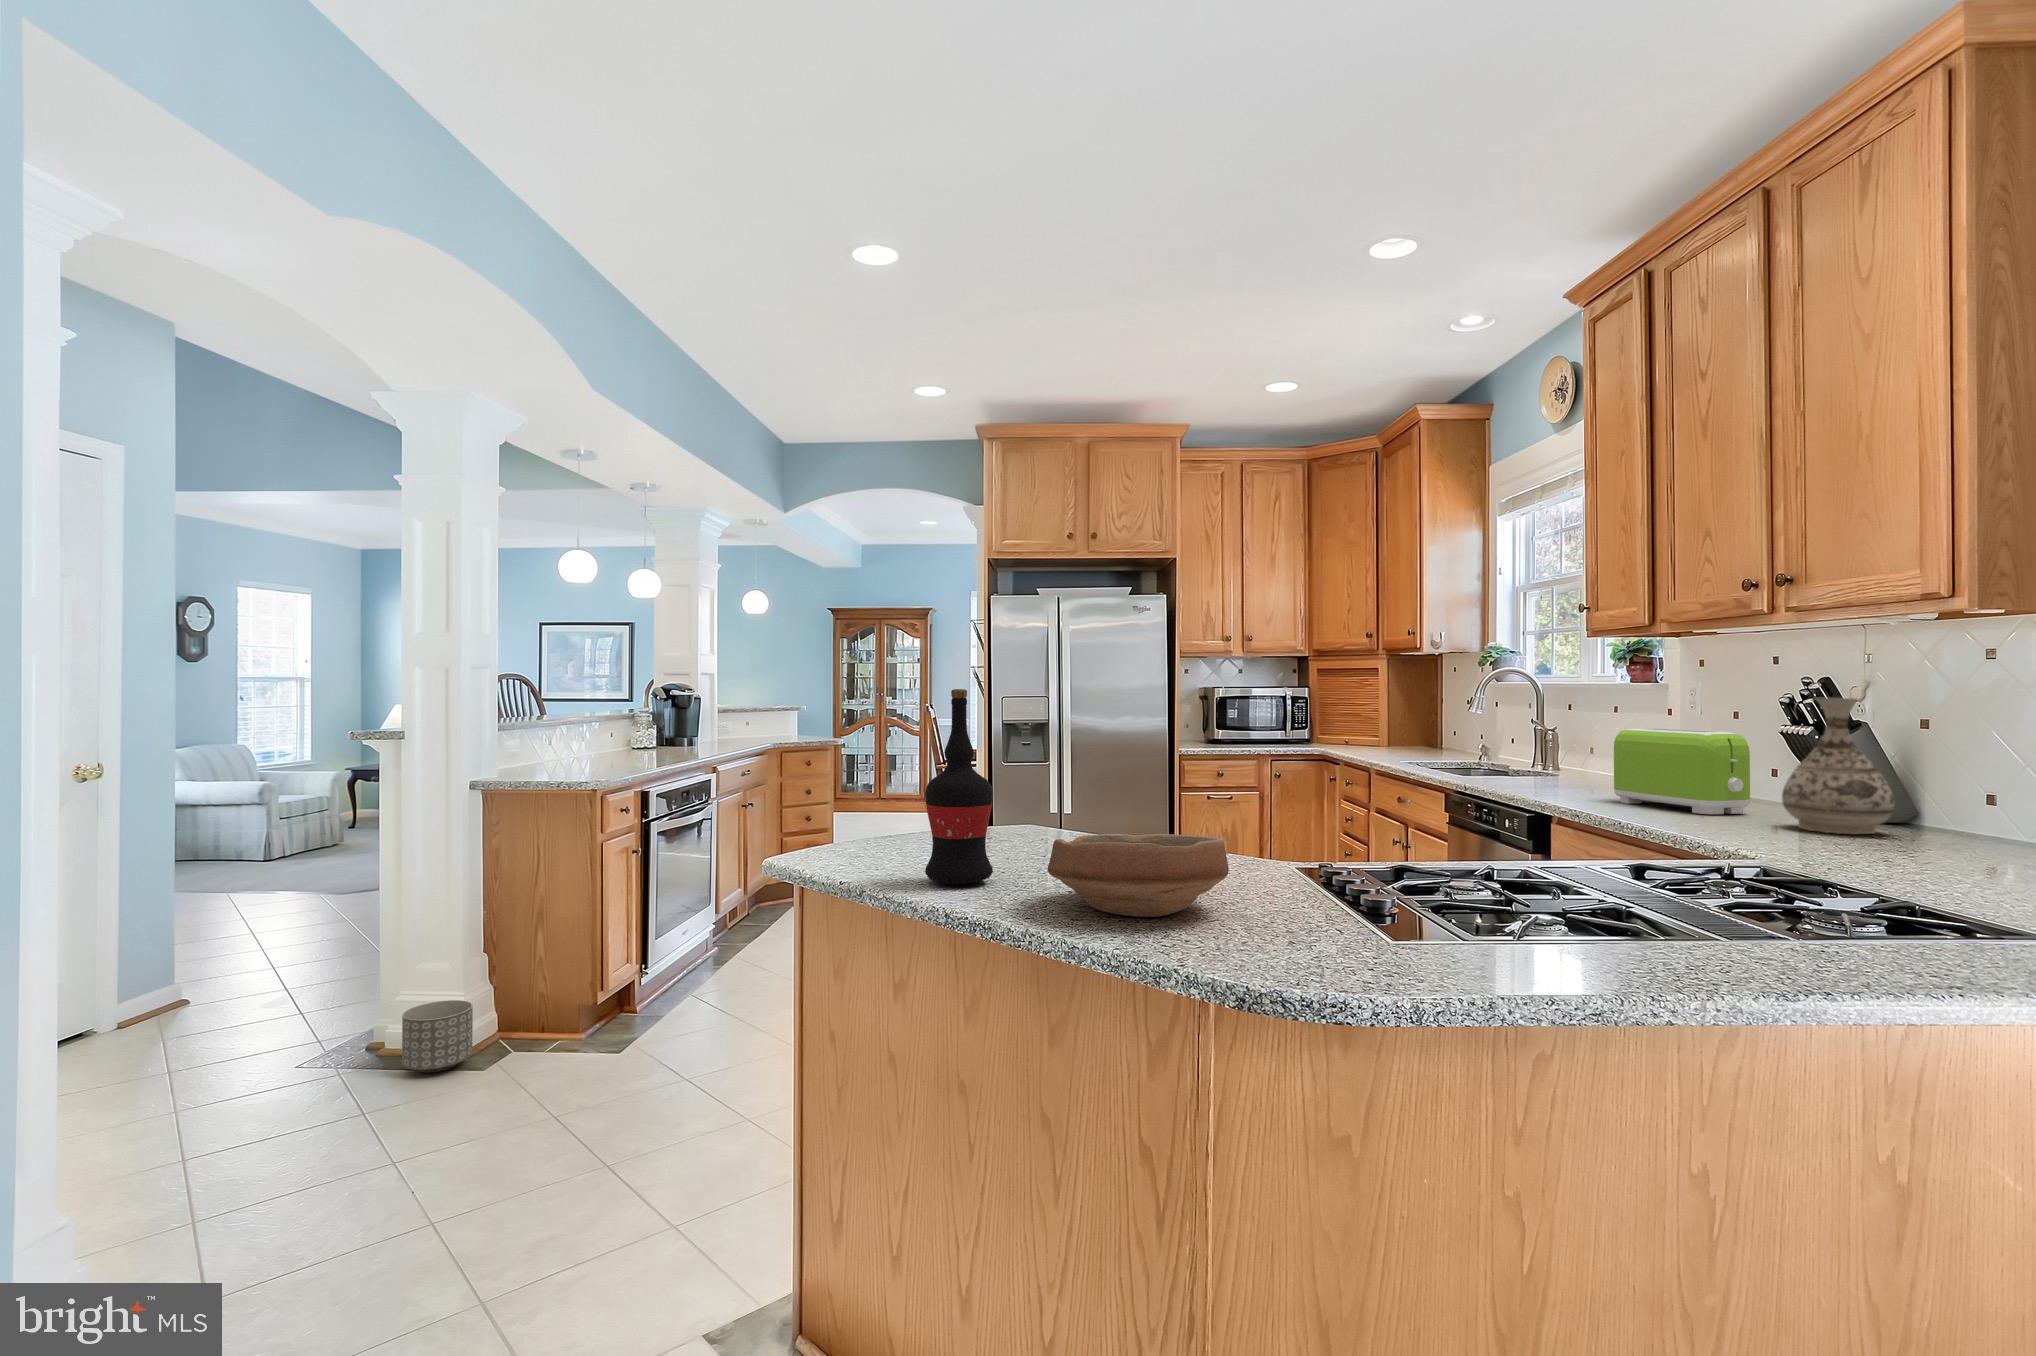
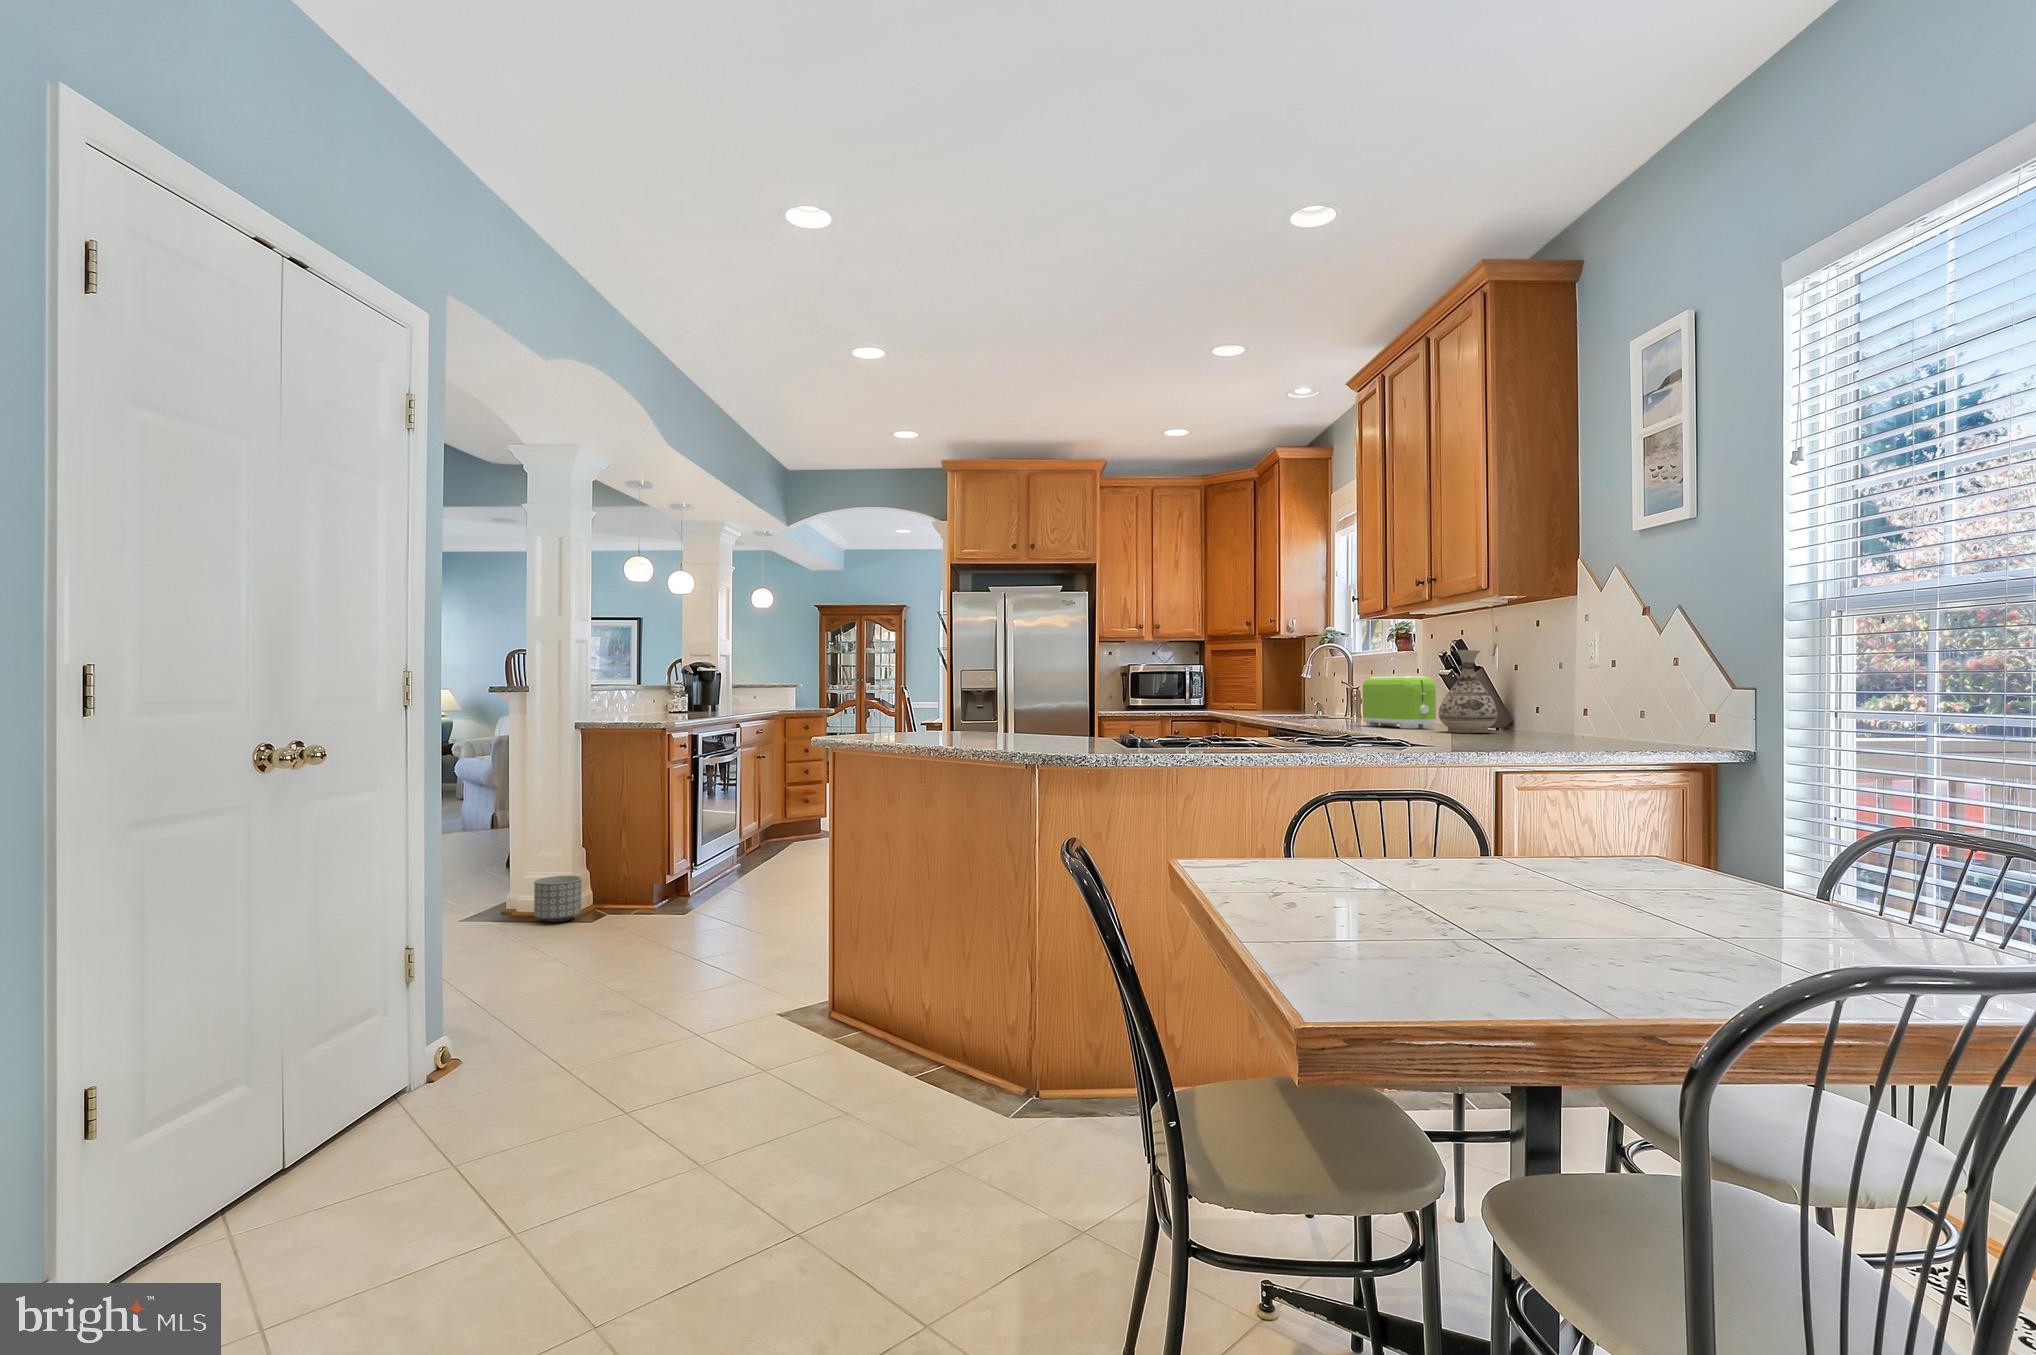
wine bottle: present [925,689,993,884] -> none [905,633,942,736]
bowl: present [1048,834,1229,917] -> none [968,702,1060,741]

